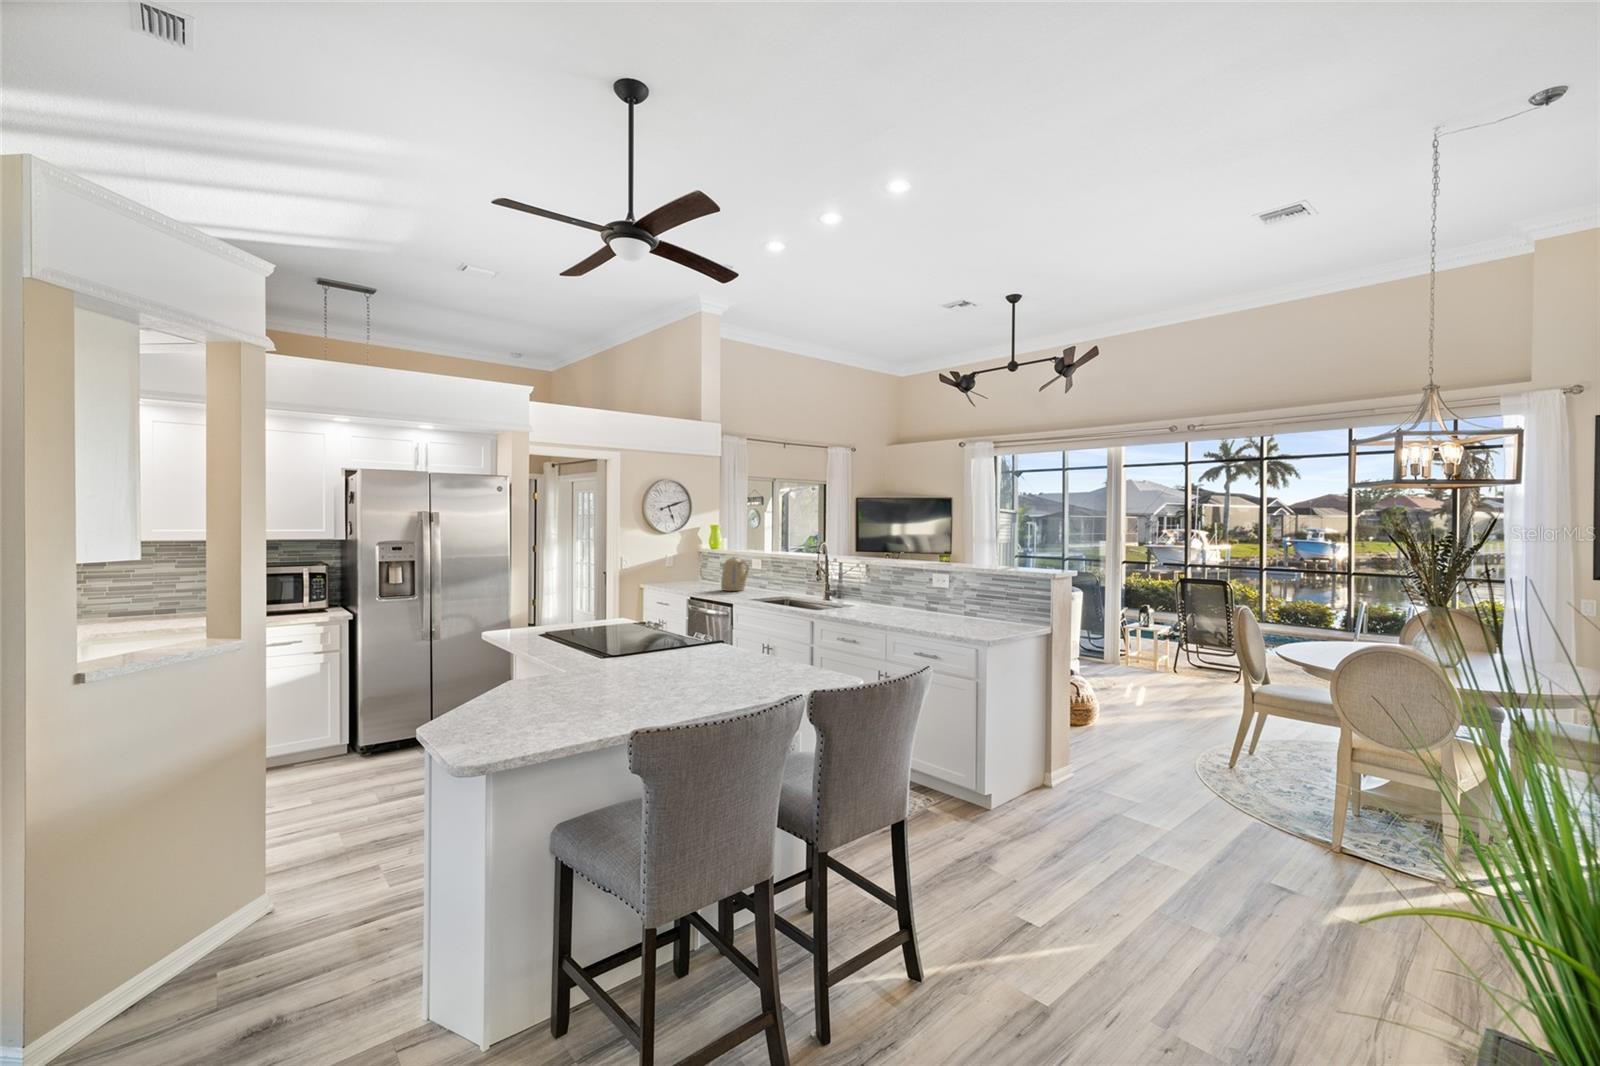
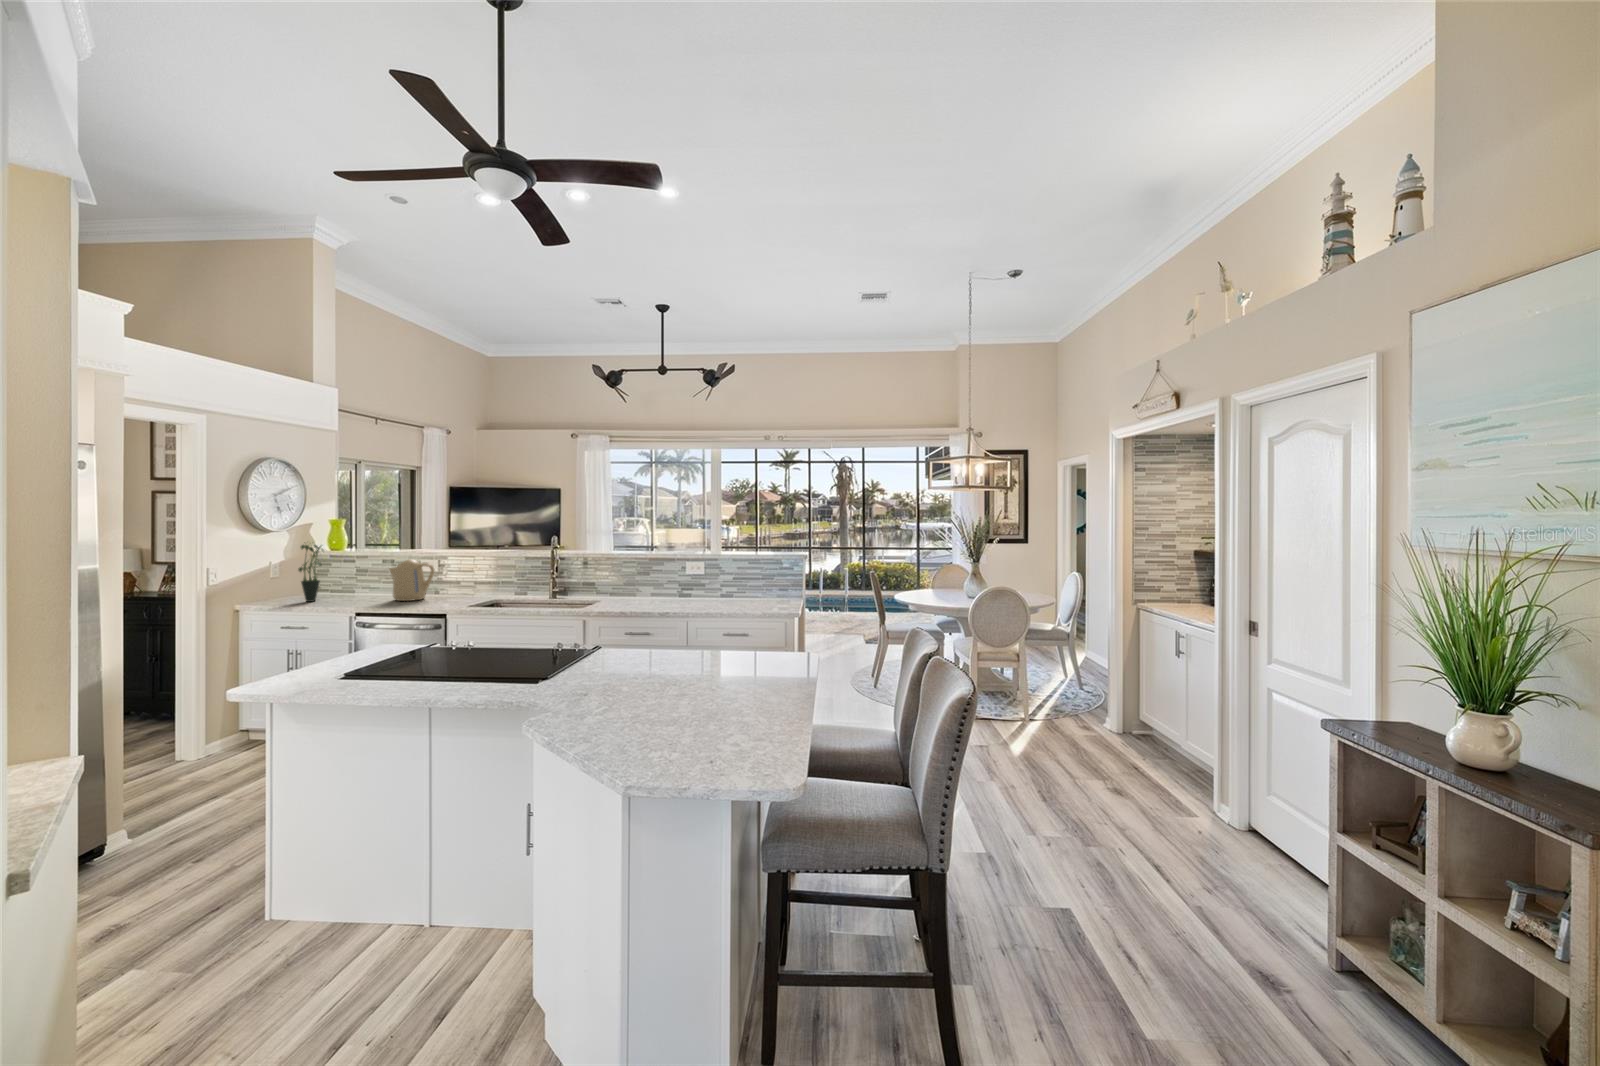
potted plant: none [671,540,692,586] -> present [298,545,324,602]

